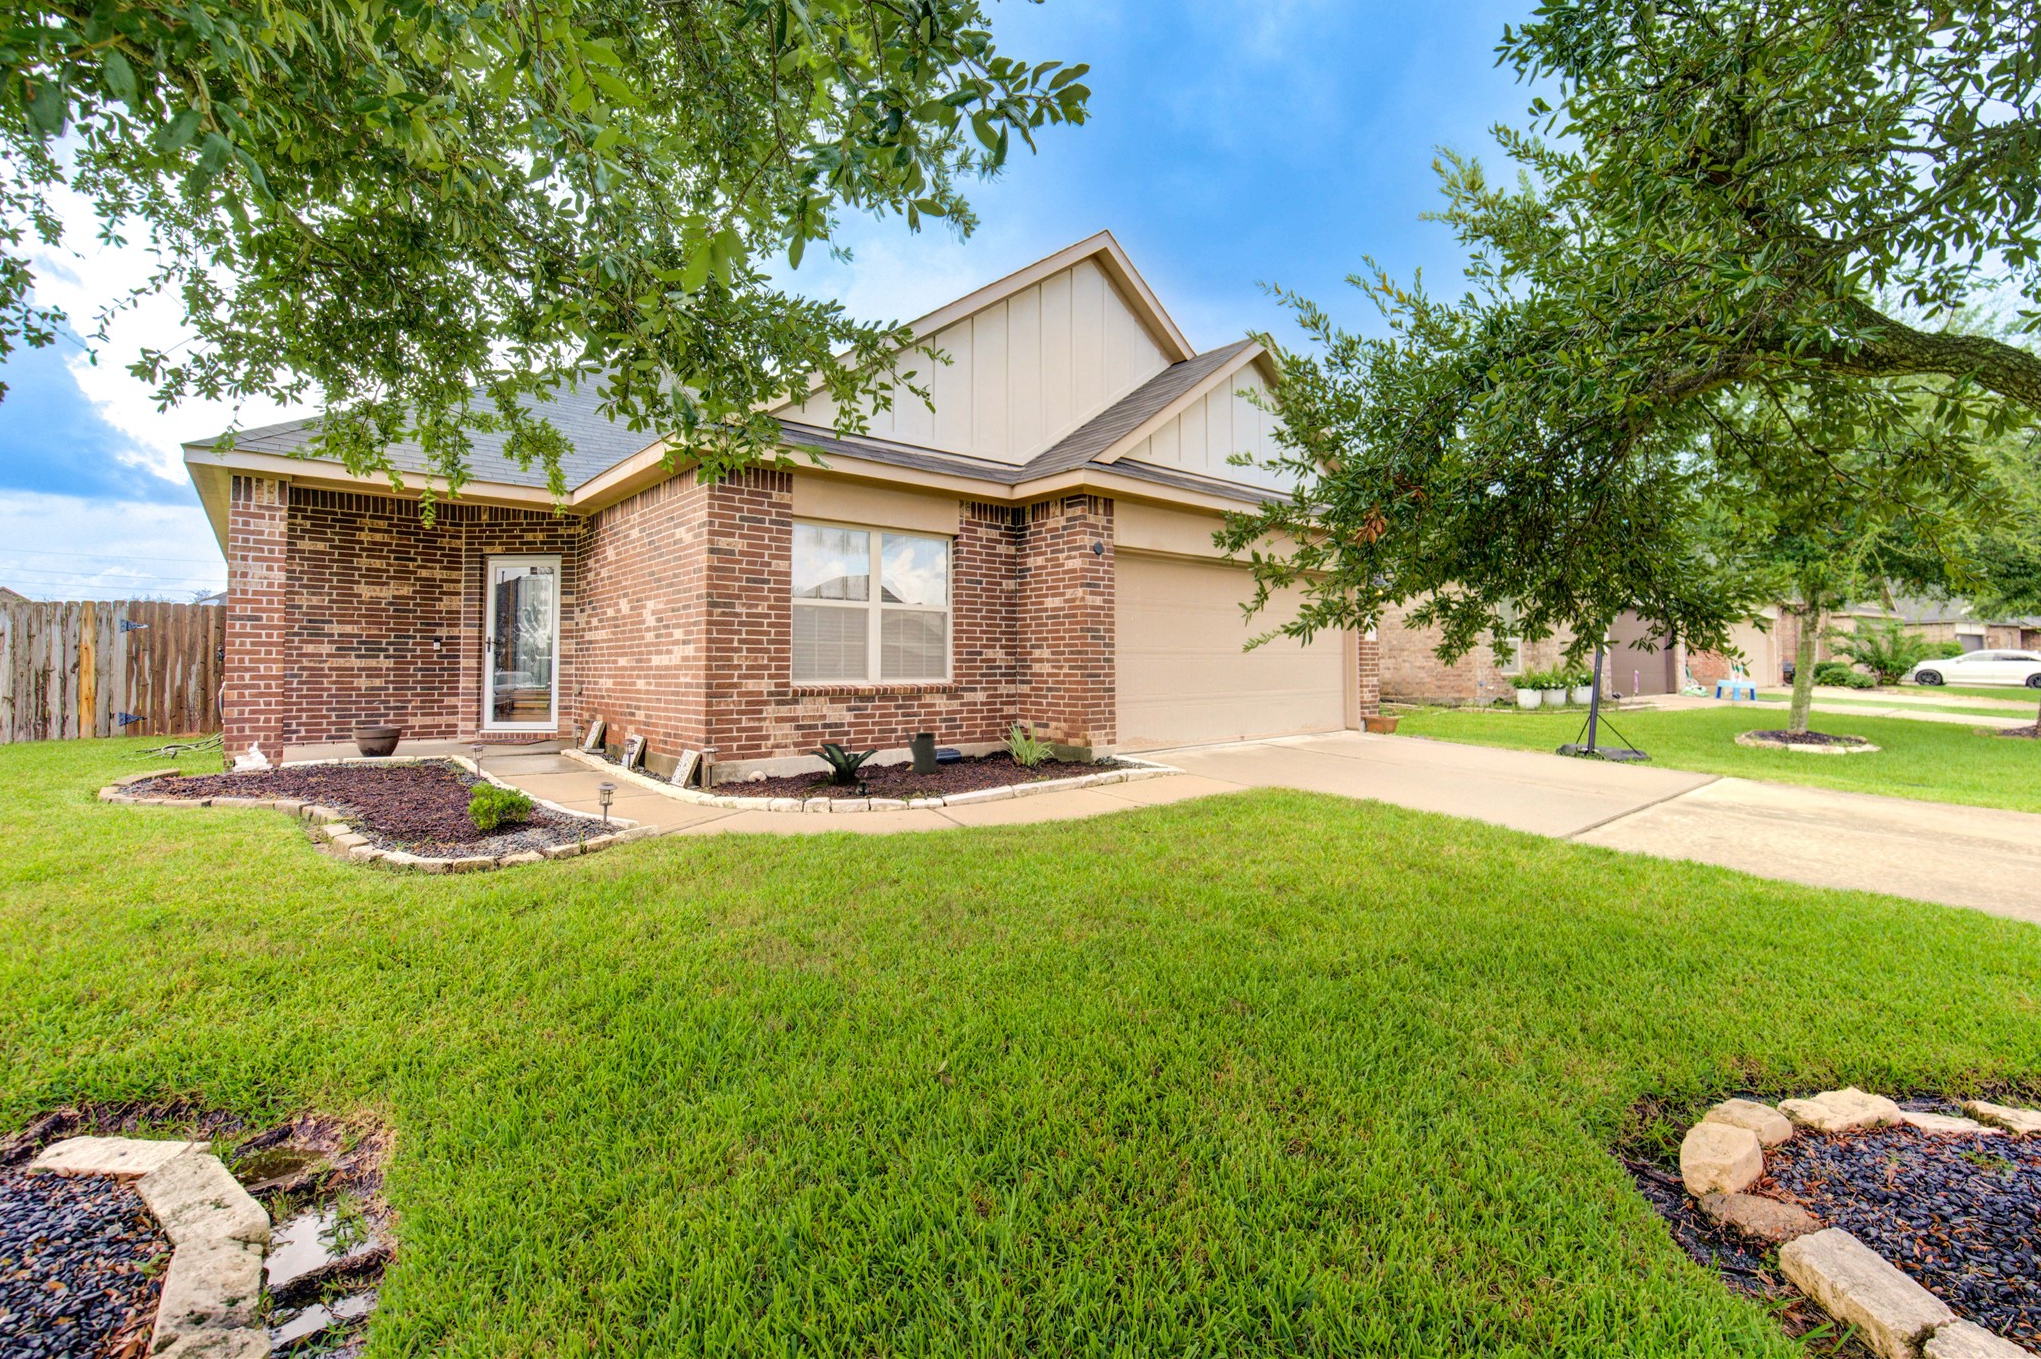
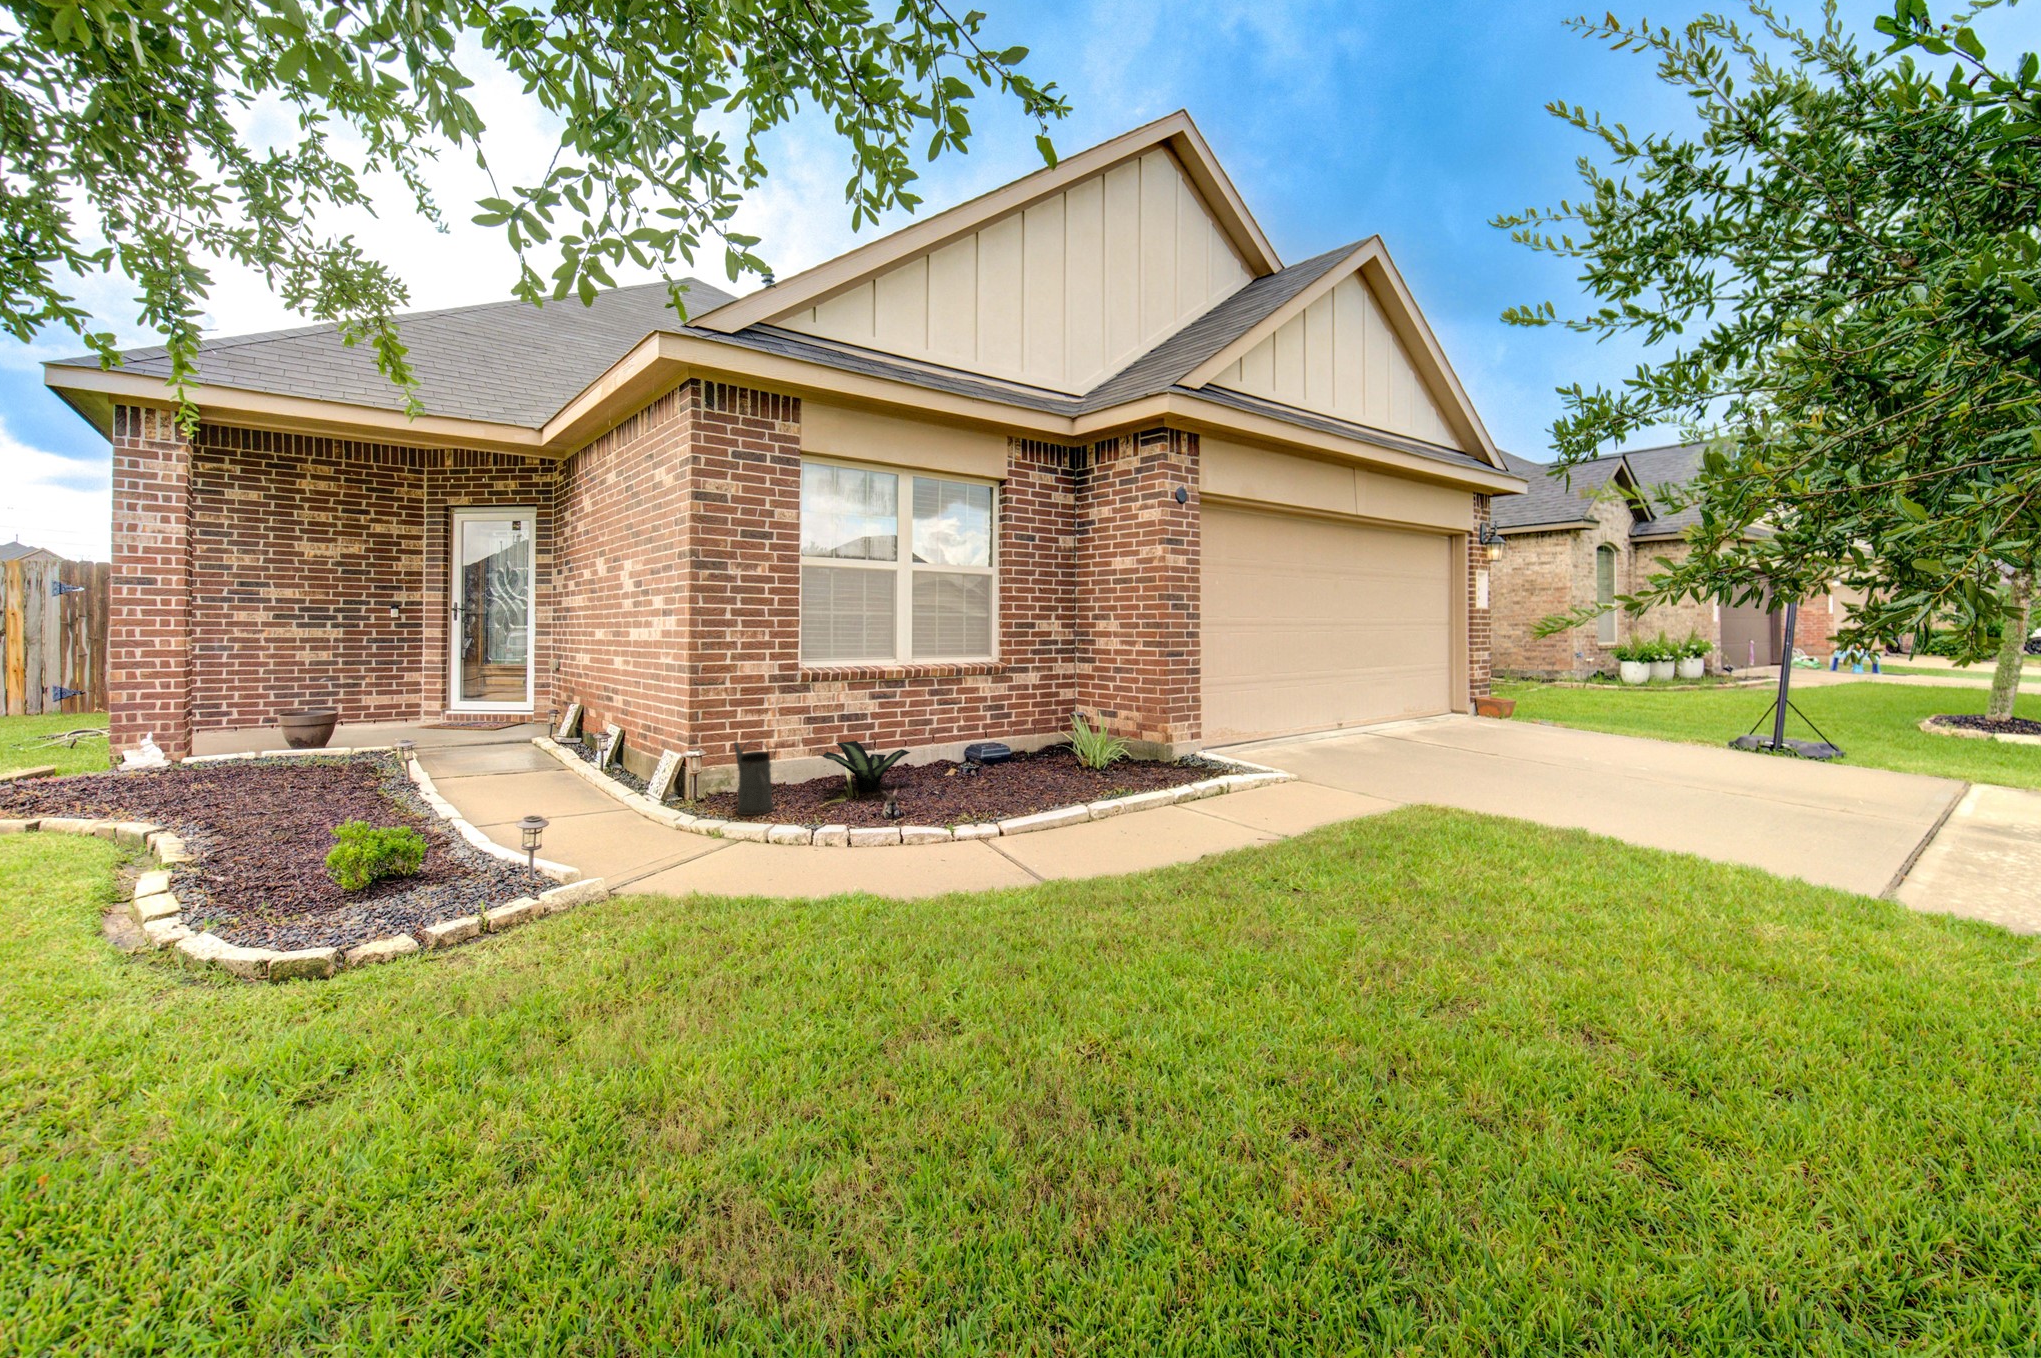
watering can: present [905,724,936,774] -> present [734,740,774,815]

